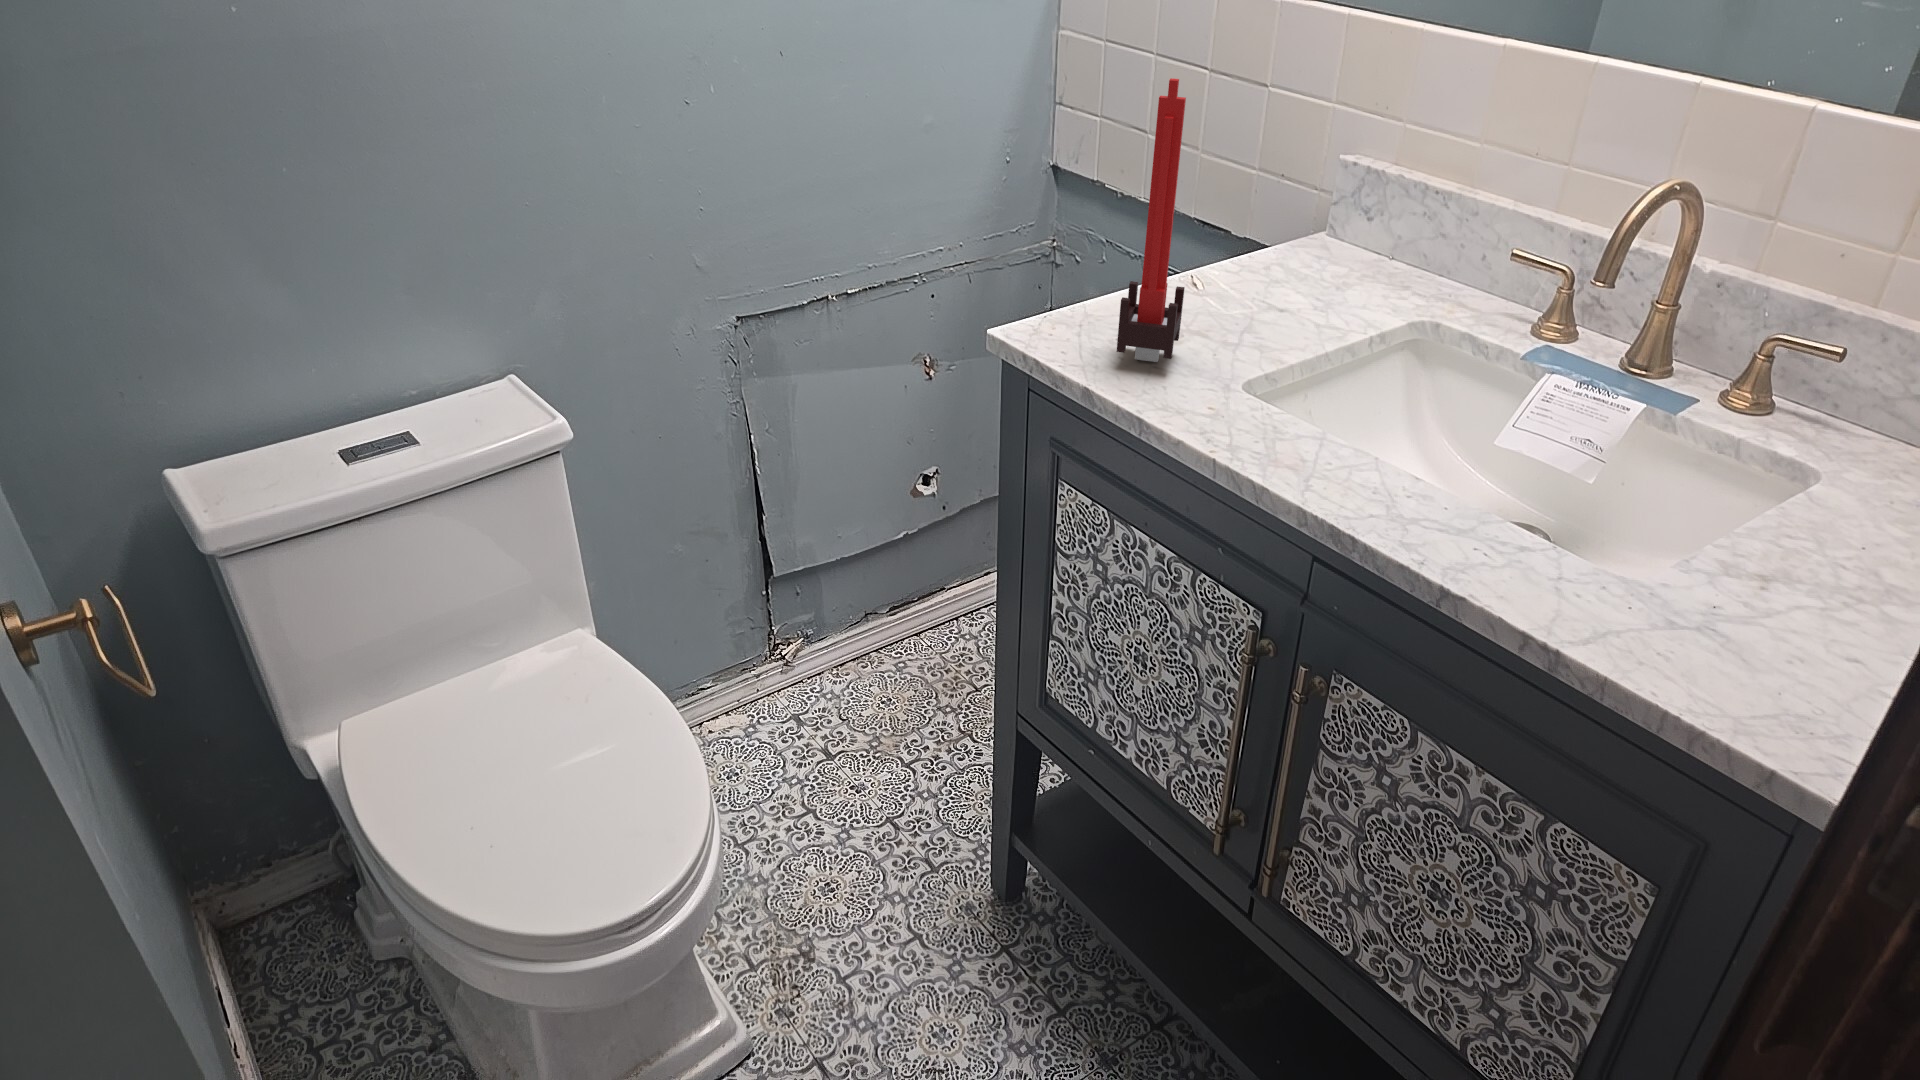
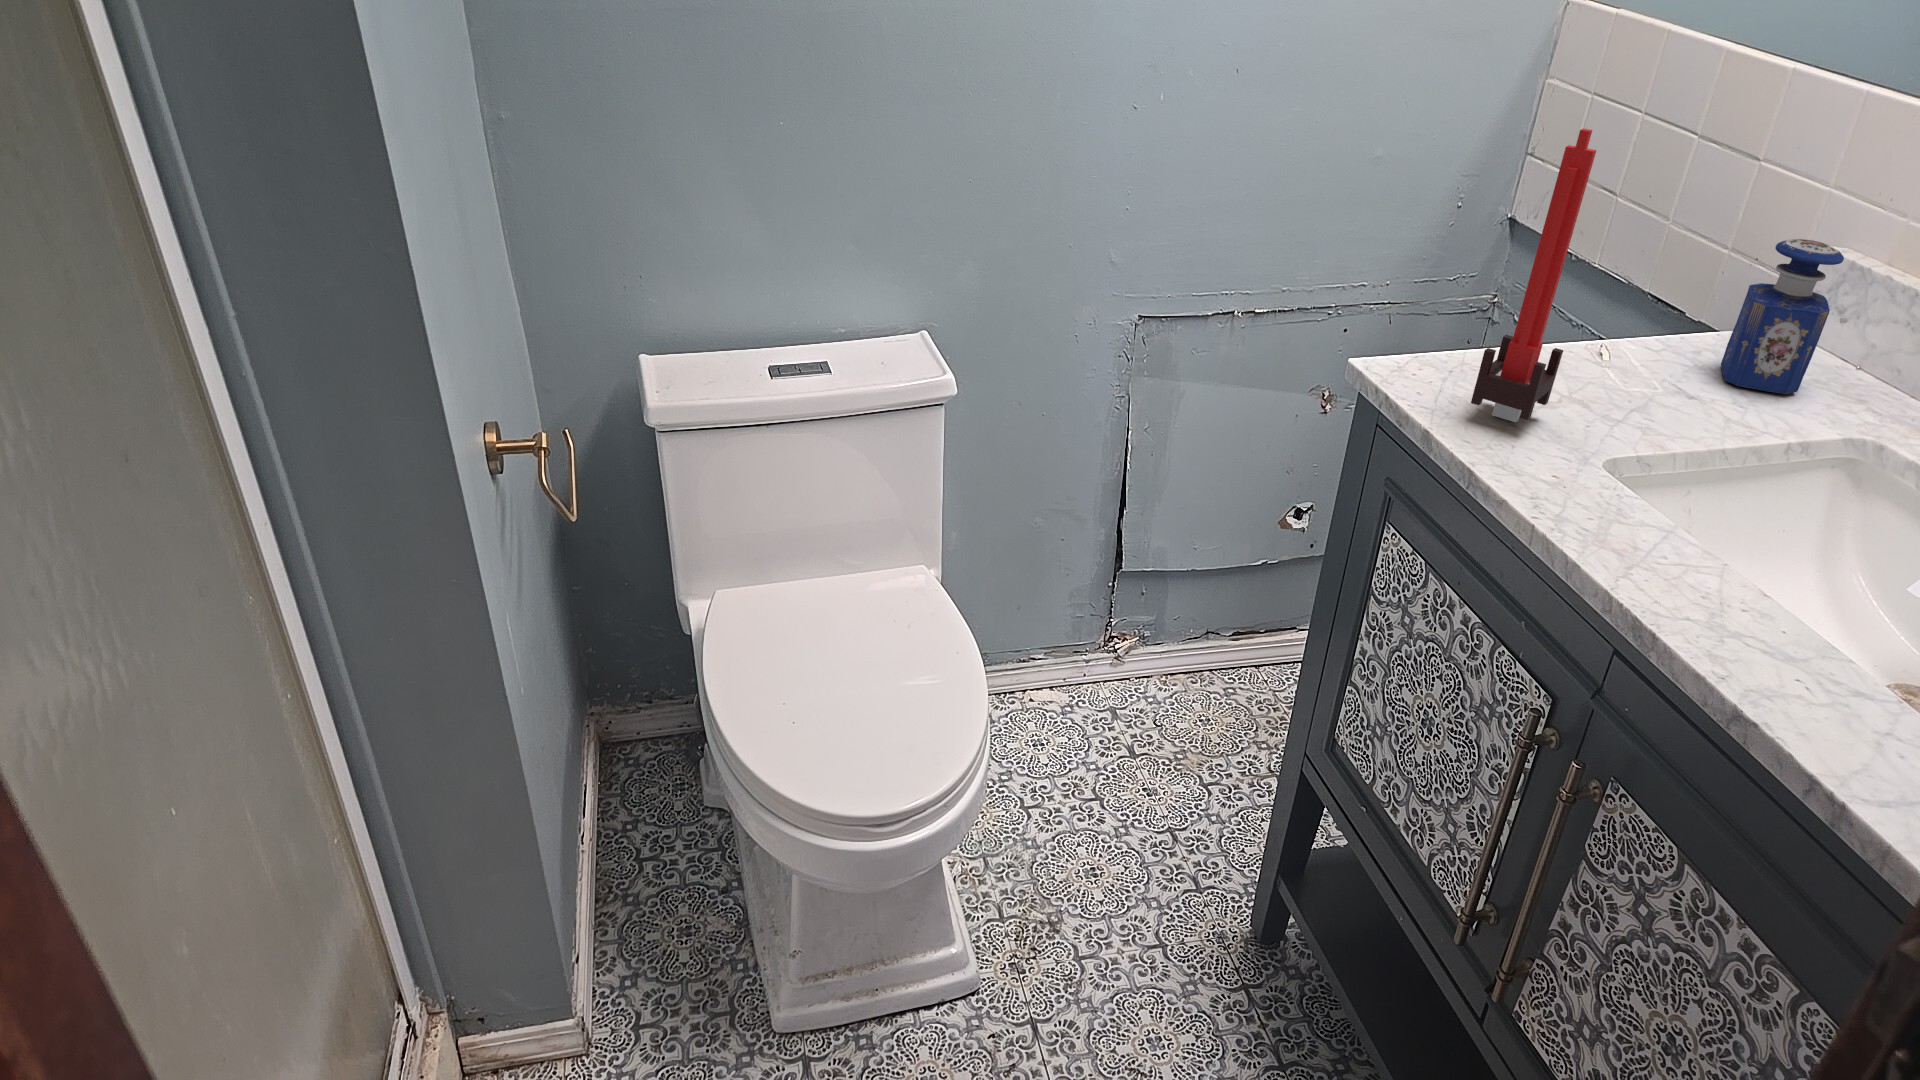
perfume bottle: none [1291,153,1373,291] -> present [1721,239,1844,394]

